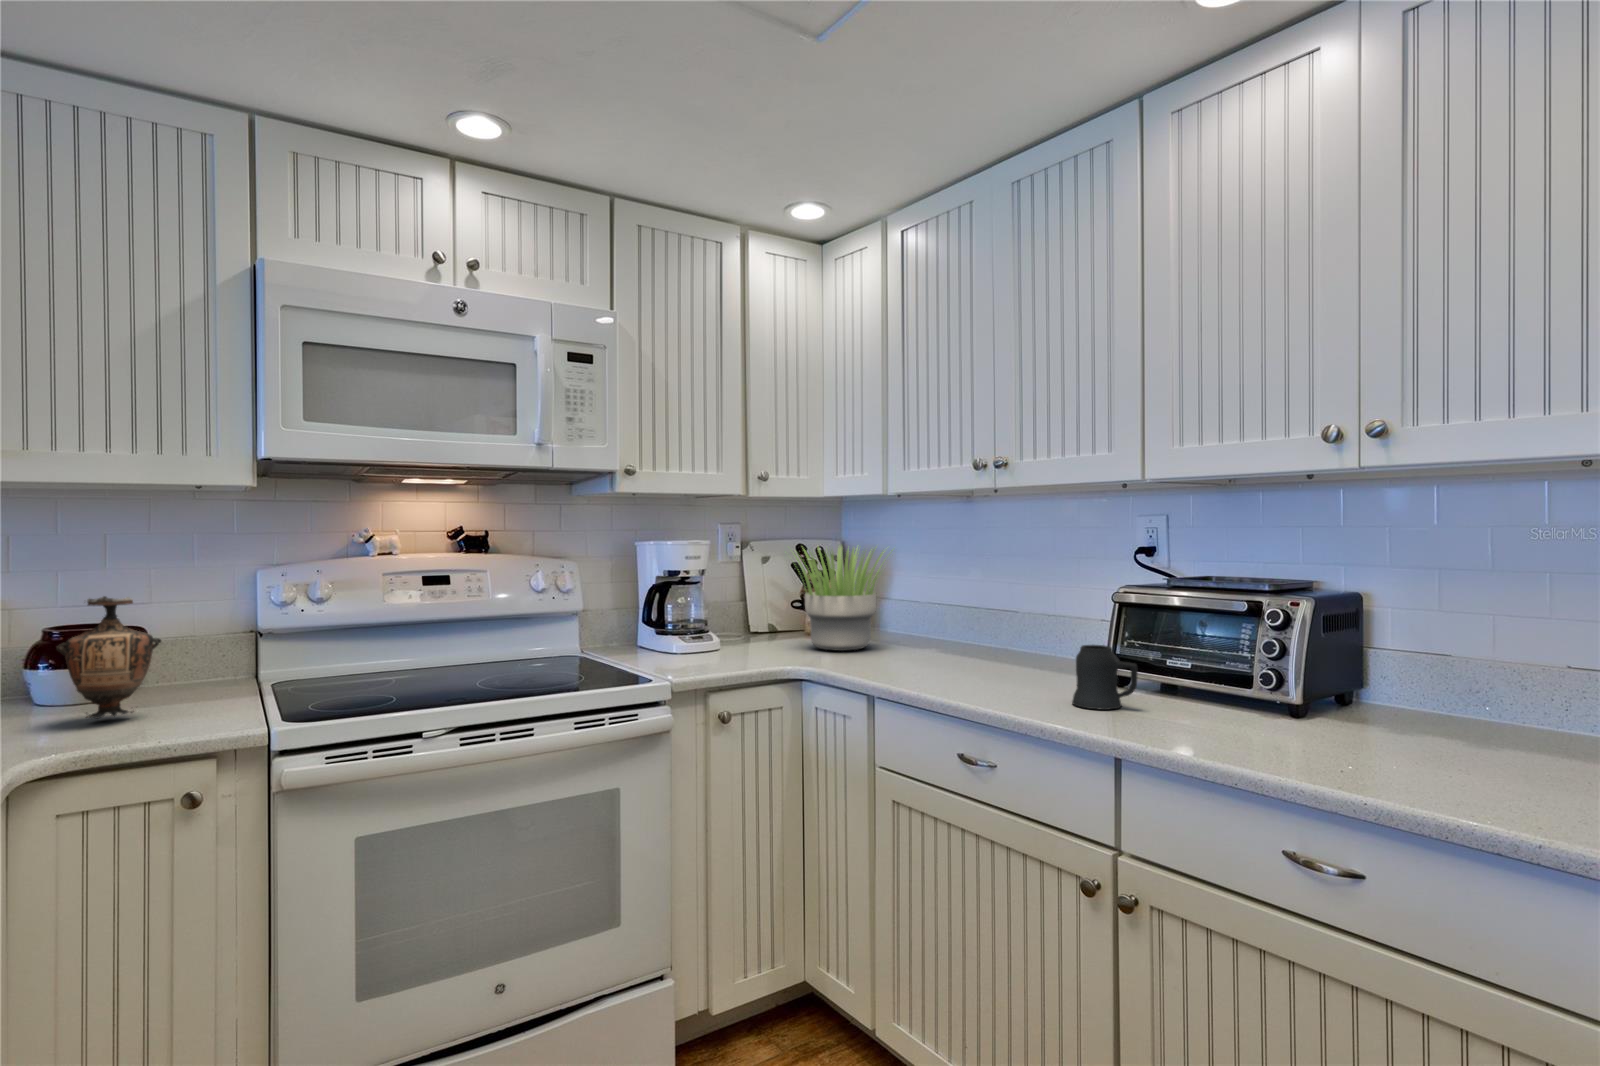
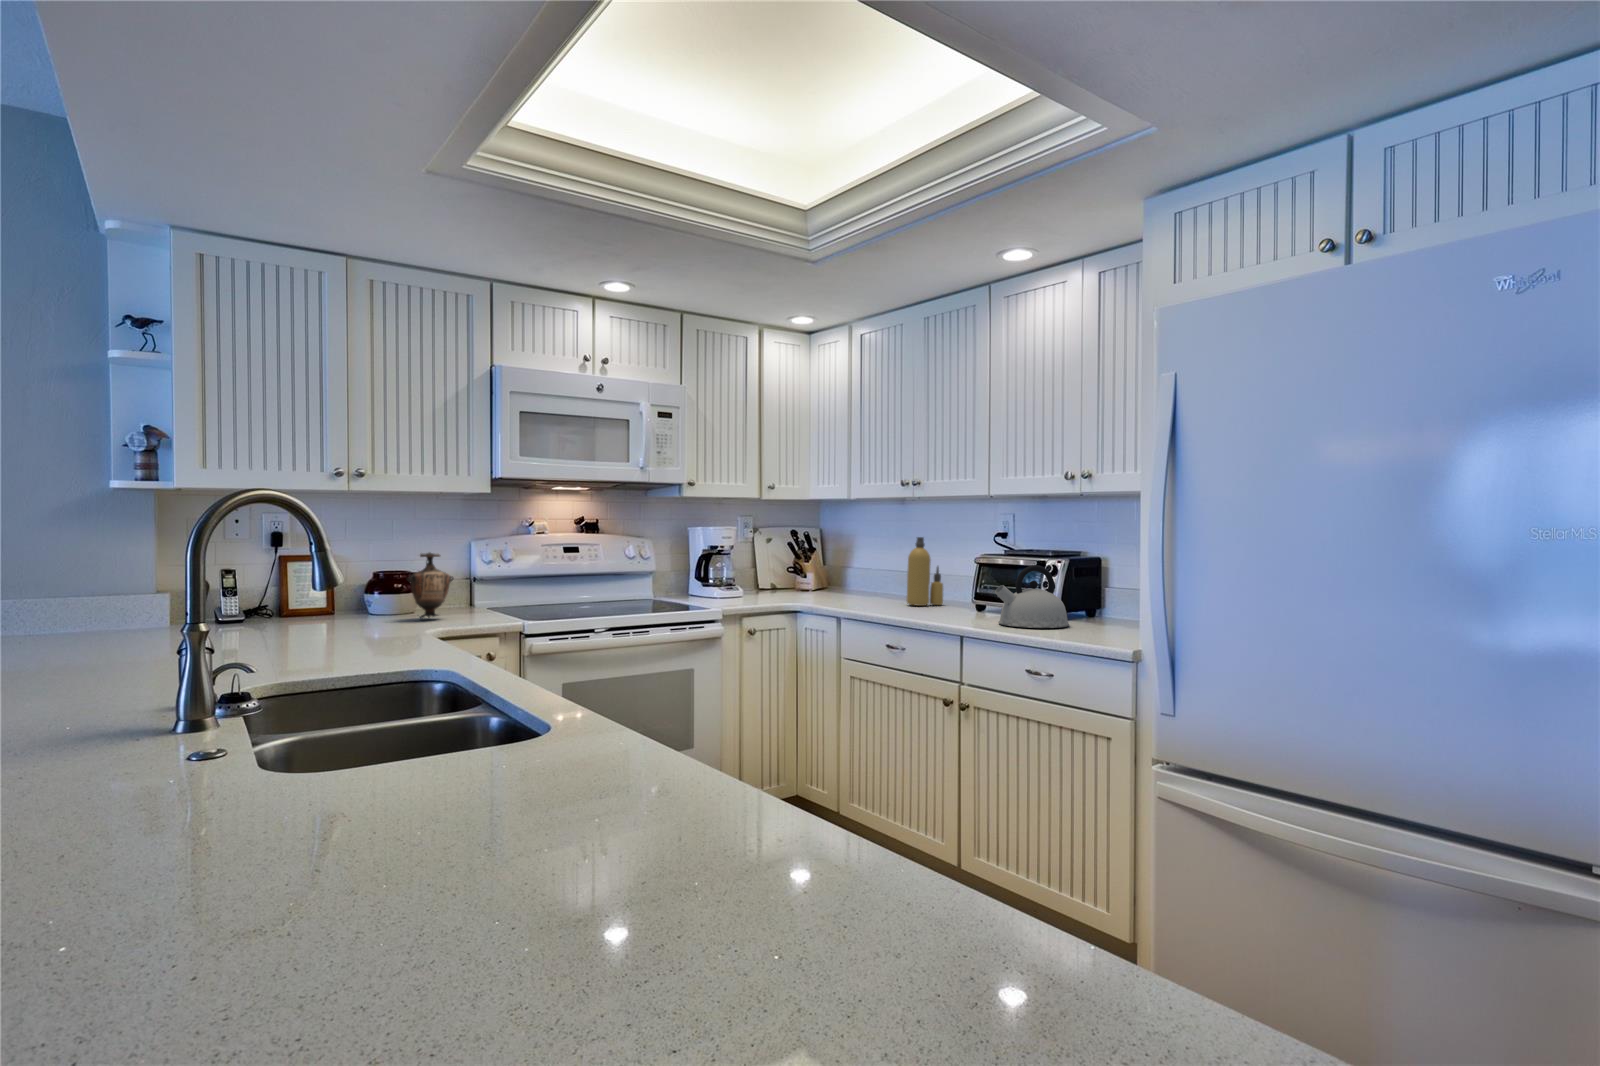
potted plant: present [796,547,893,651] -> none [781,531,858,598]
bottle: none [985,554,1047,670] -> present [906,537,943,606]
kettle: none [1187,614,1349,751] -> present [995,565,1069,628]
mug: present [1072,645,1138,710] -> none [947,585,980,618]

